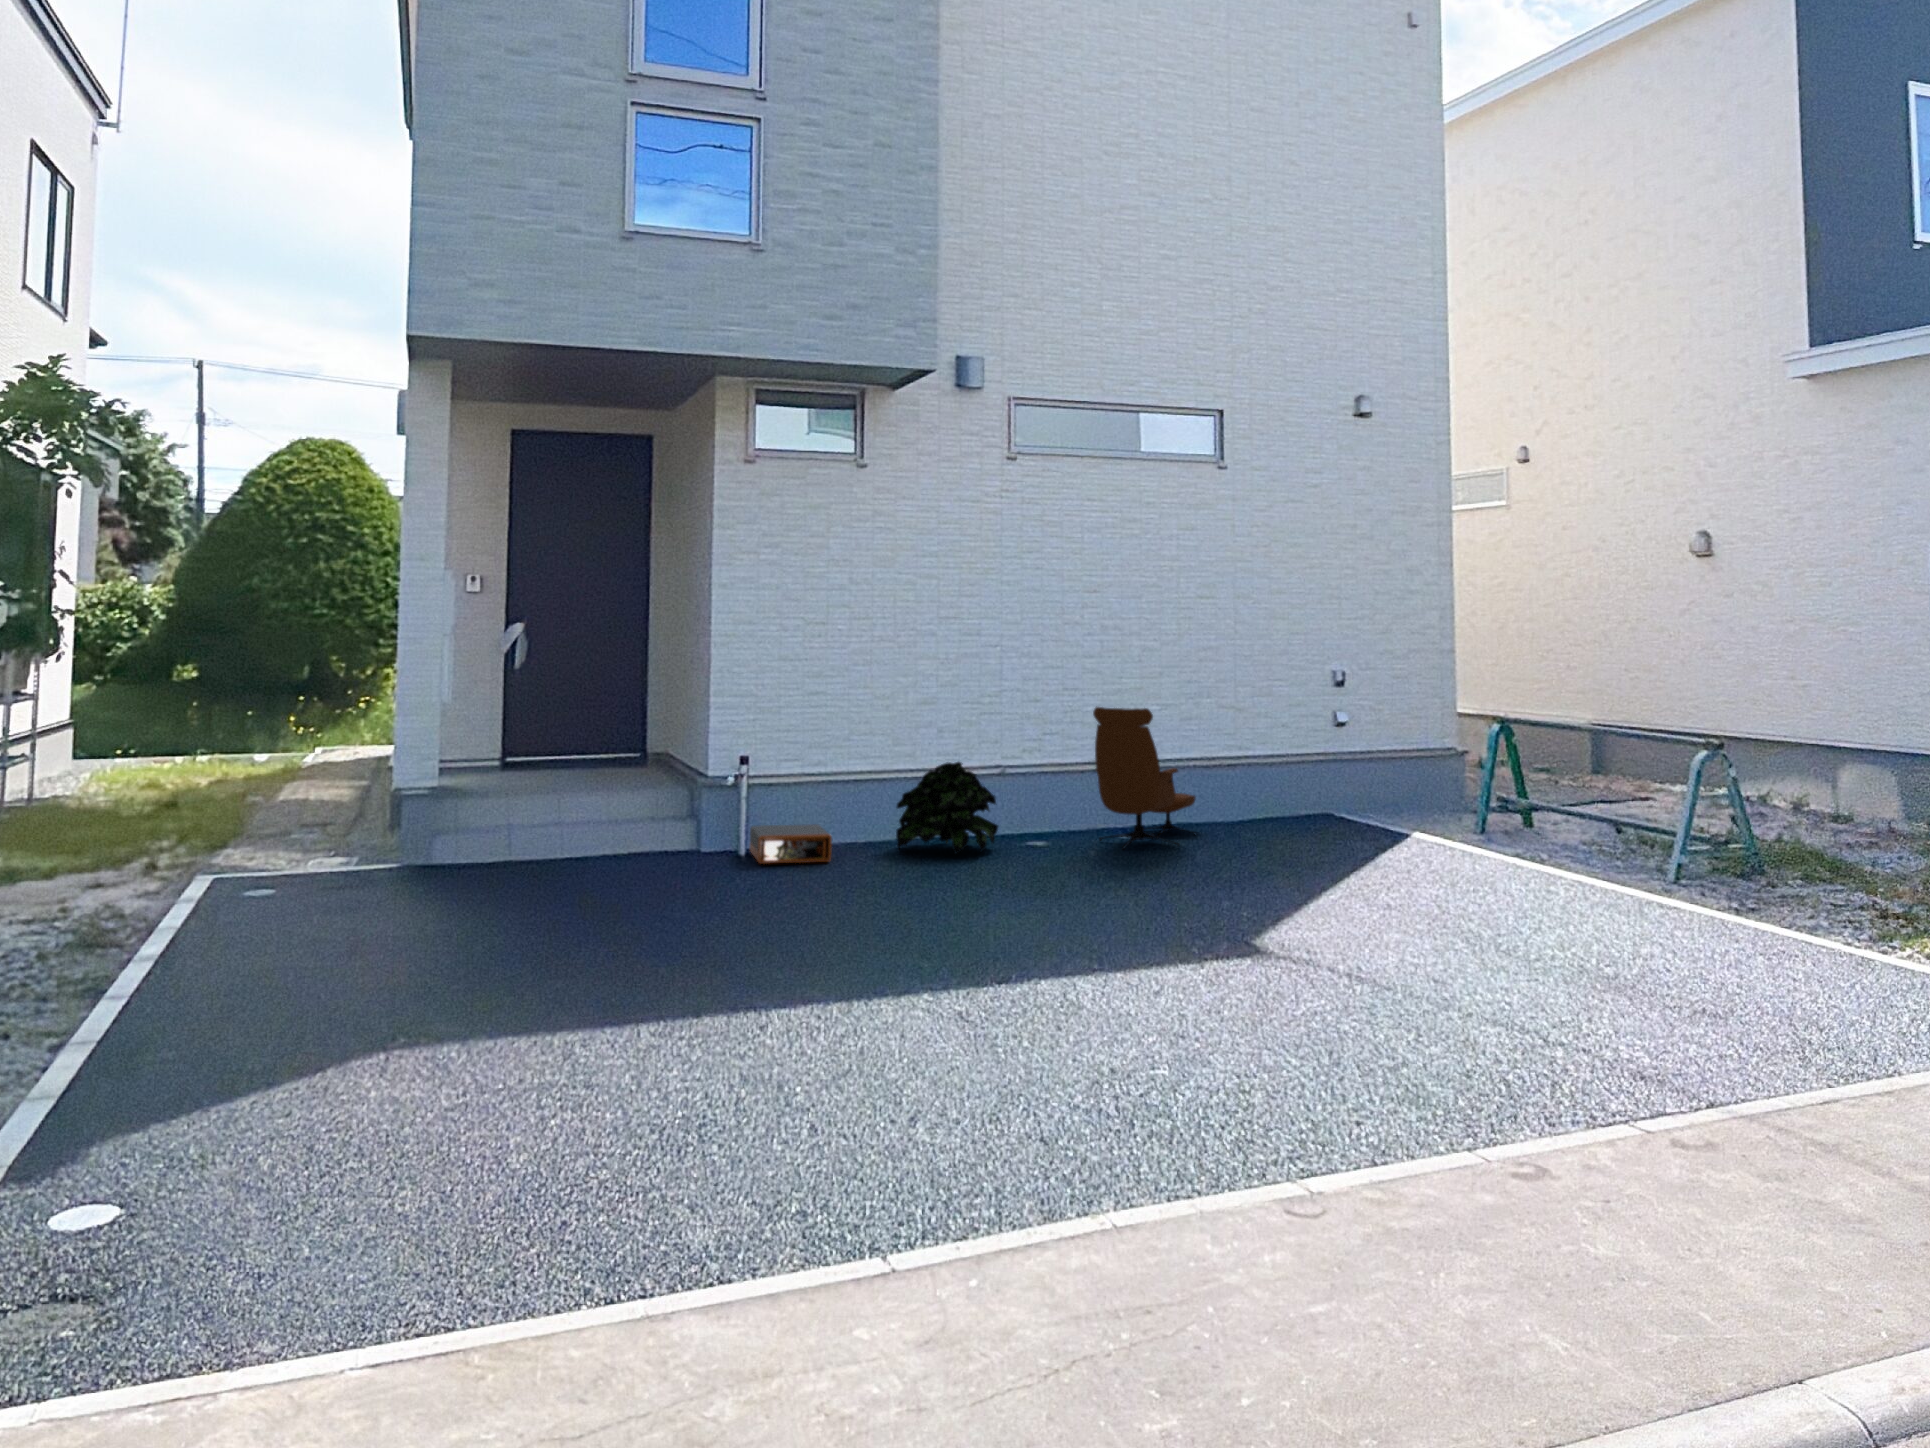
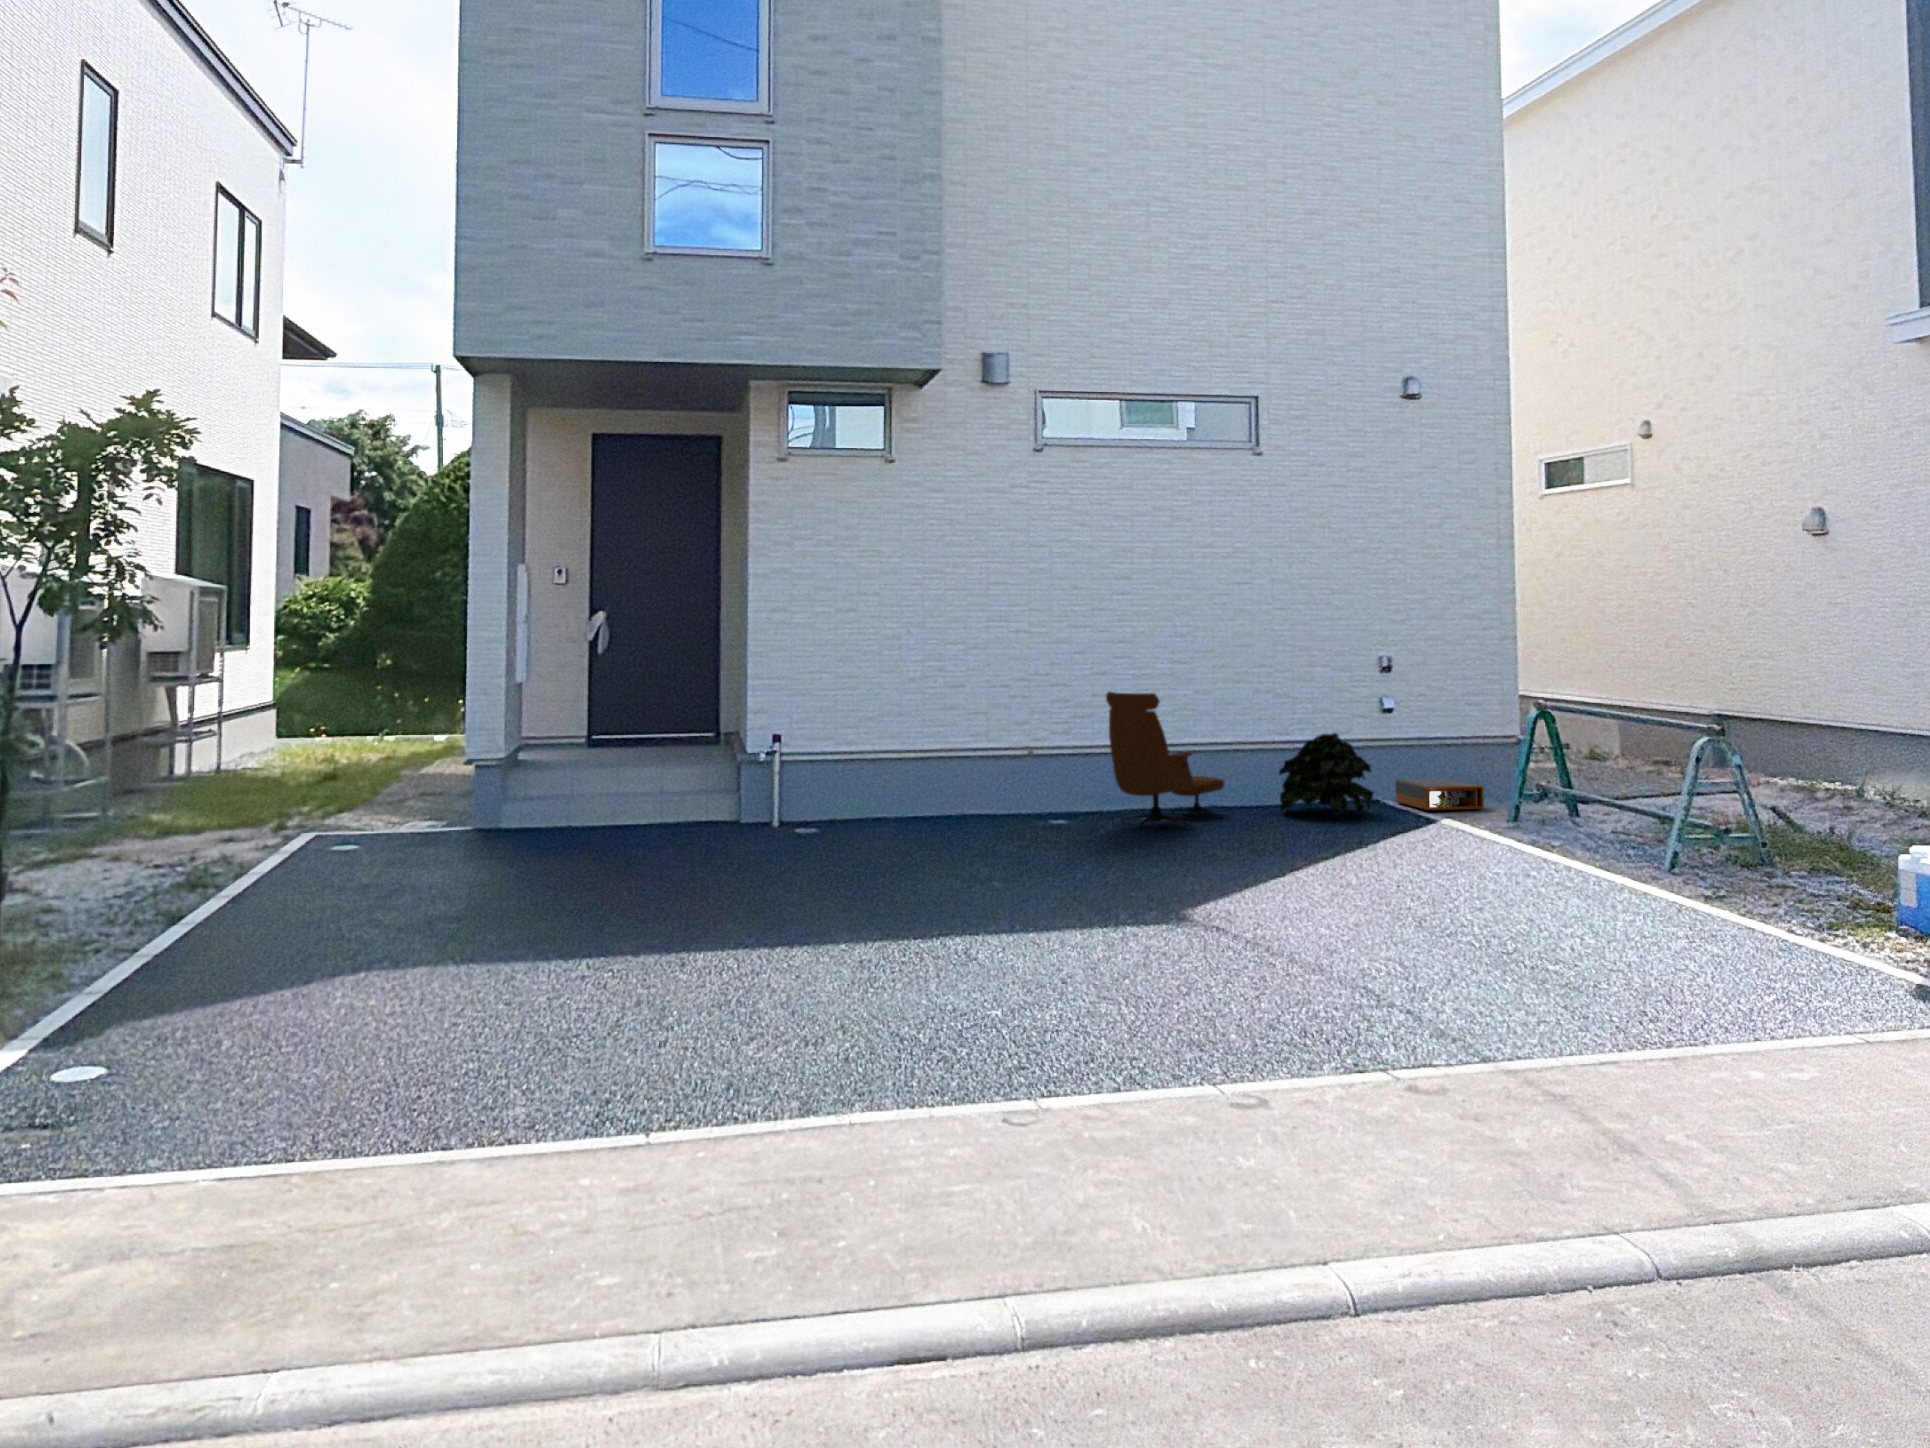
potted plant: present [896,762,998,854] -> present [1279,733,1374,816]
storage box: present [750,824,832,864] -> present [1396,778,1484,810]

